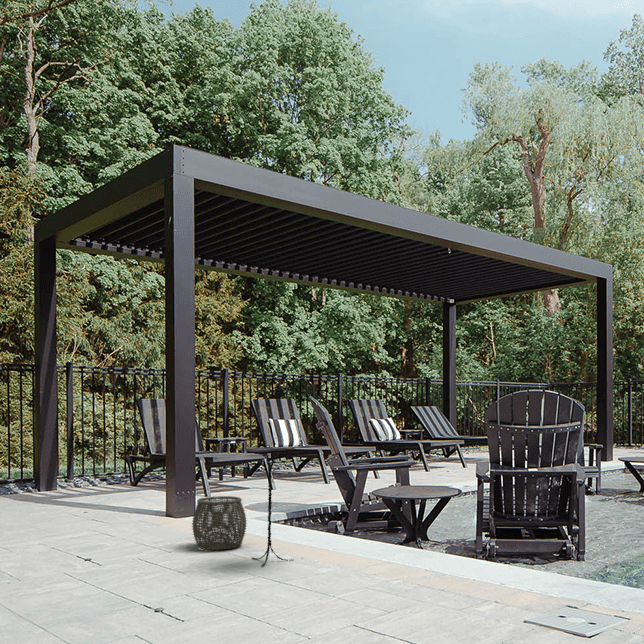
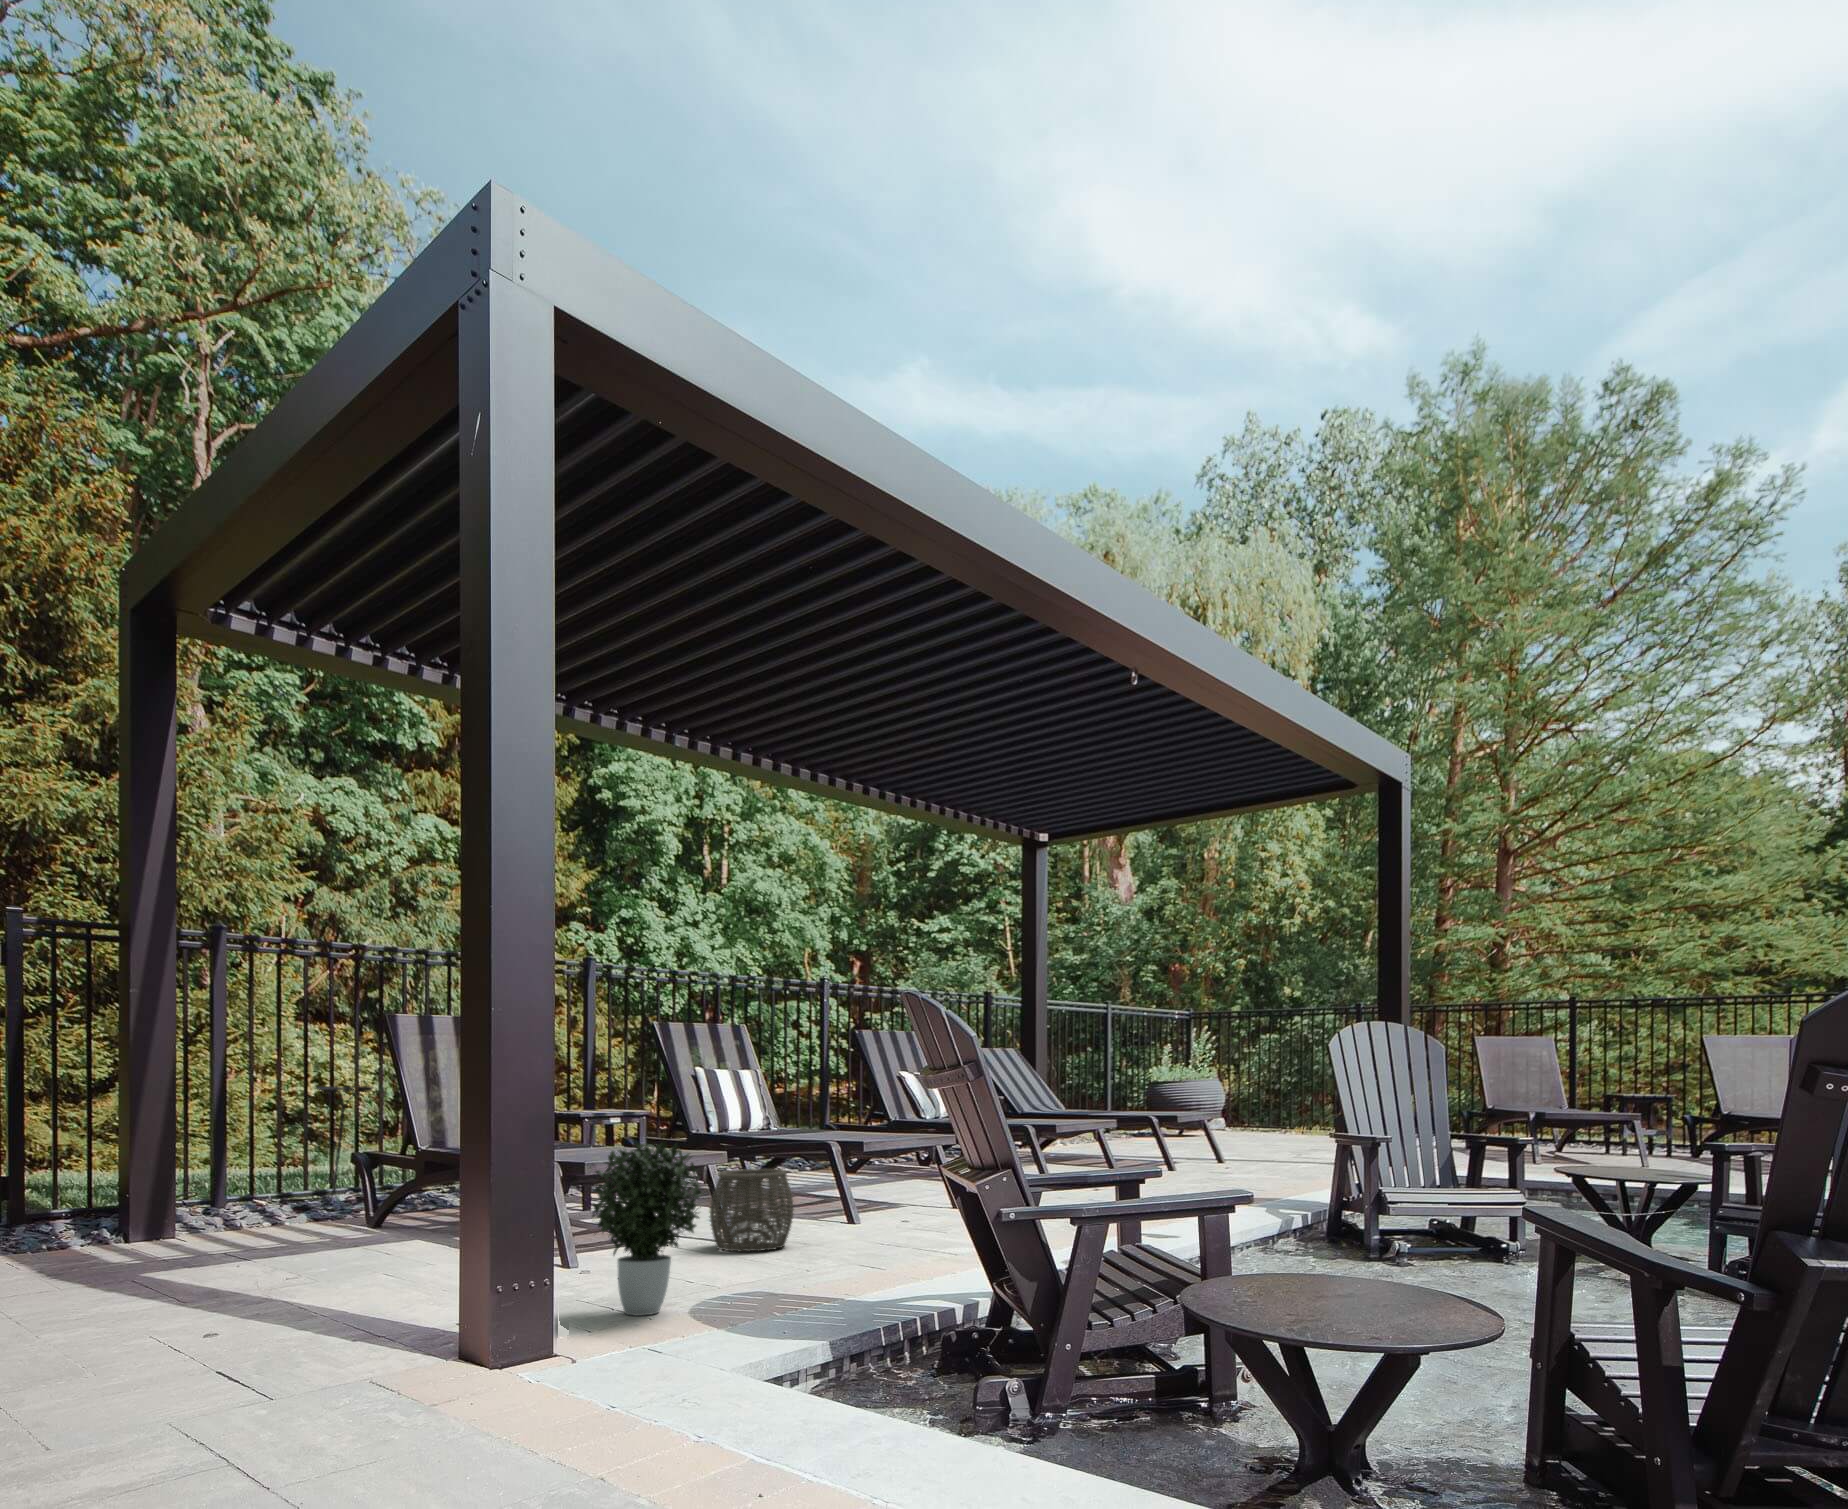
side table: present [245,447,295,566] -> present [317,1086,373,1212]
potted plant: none [44,494,125,610] -> present [592,1142,703,1316]

